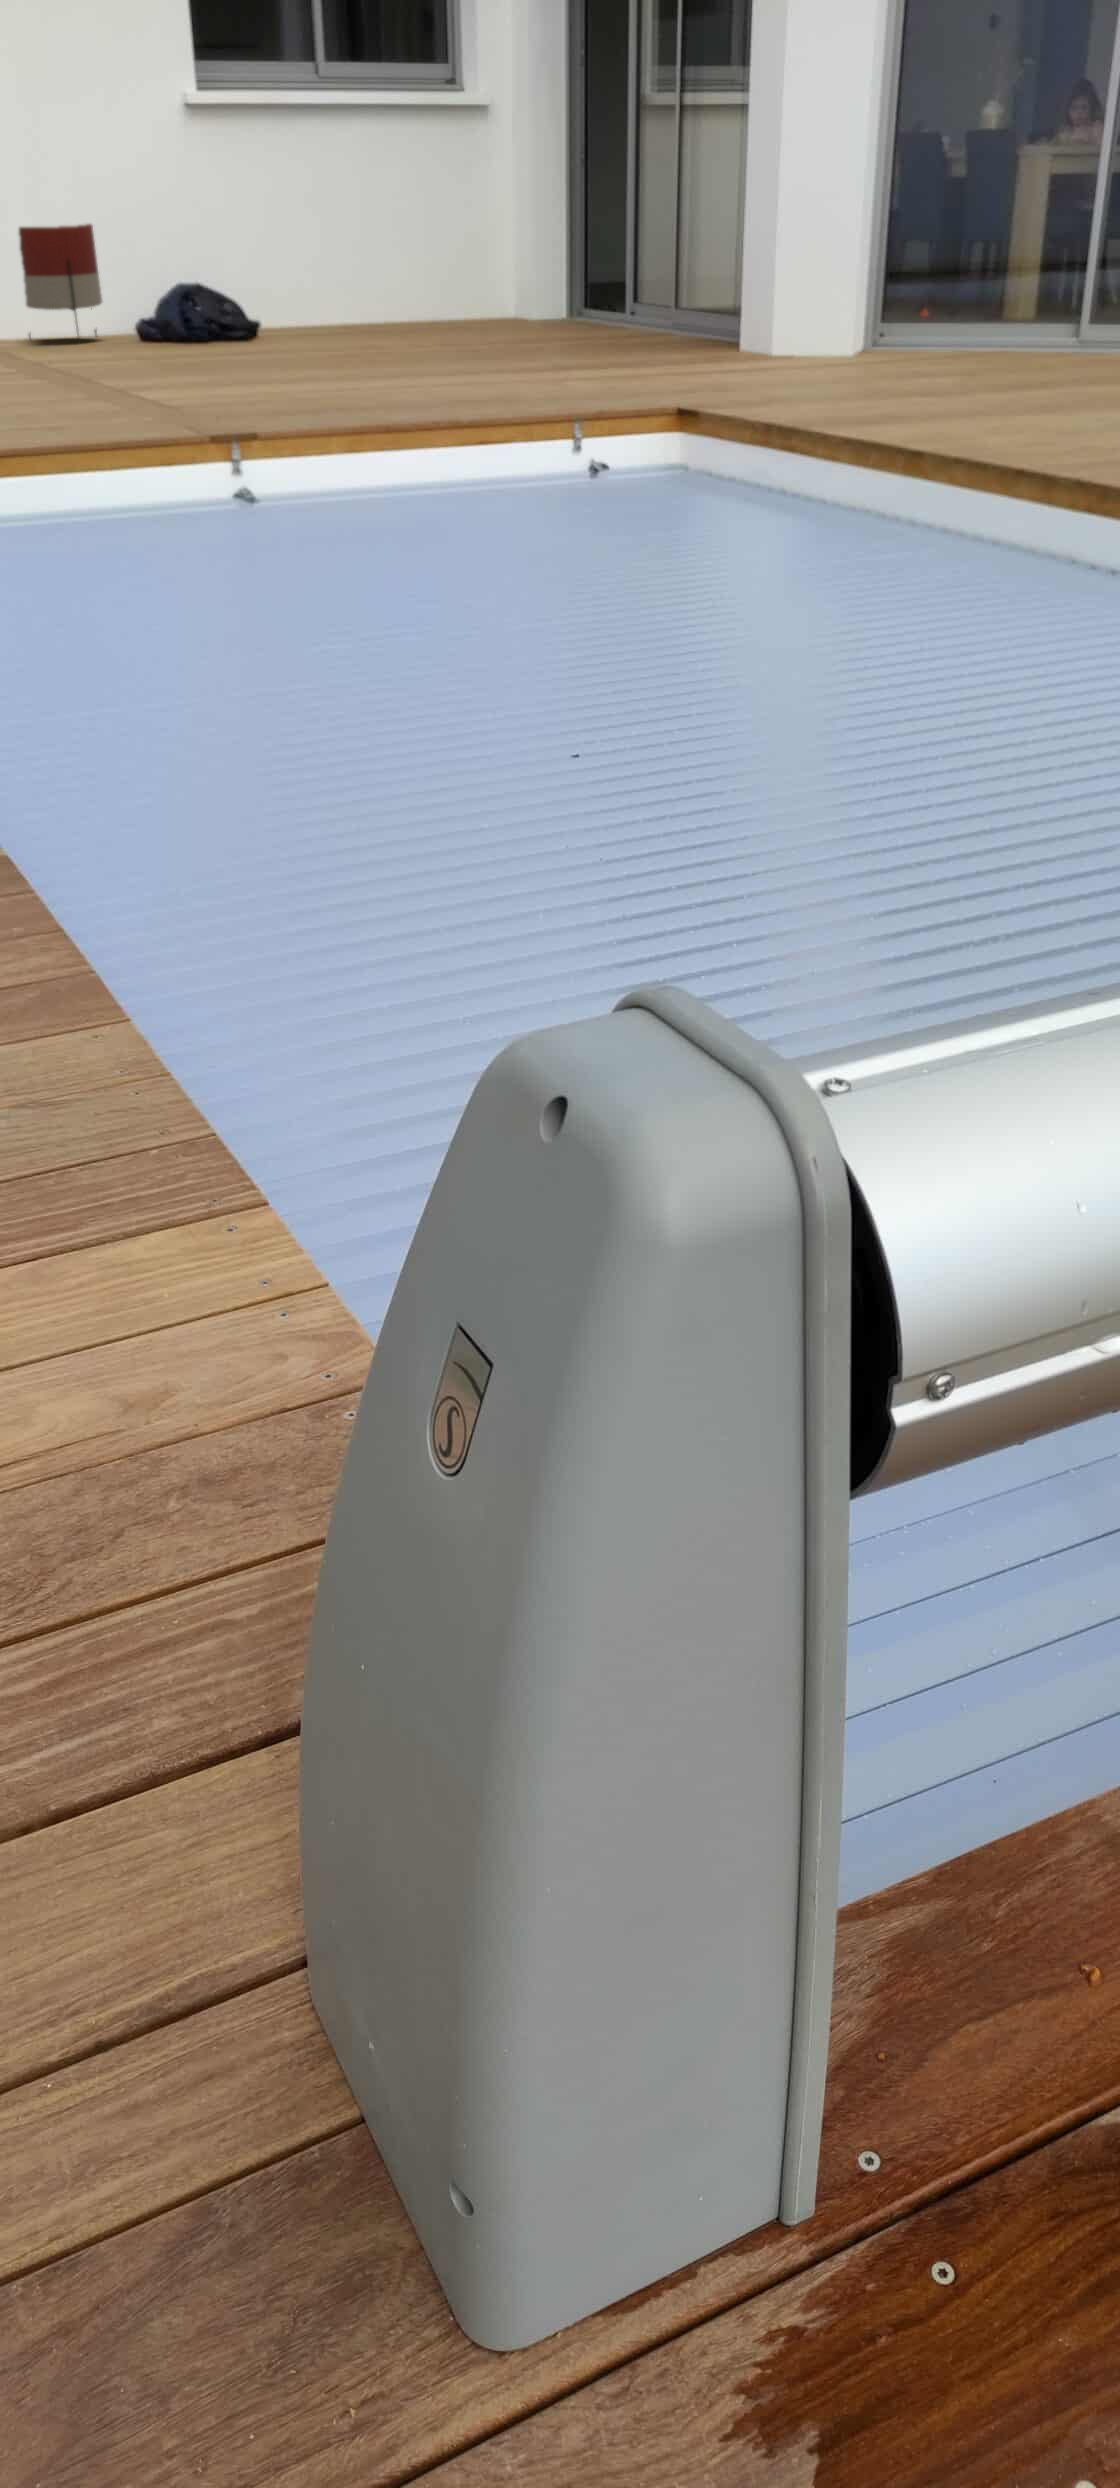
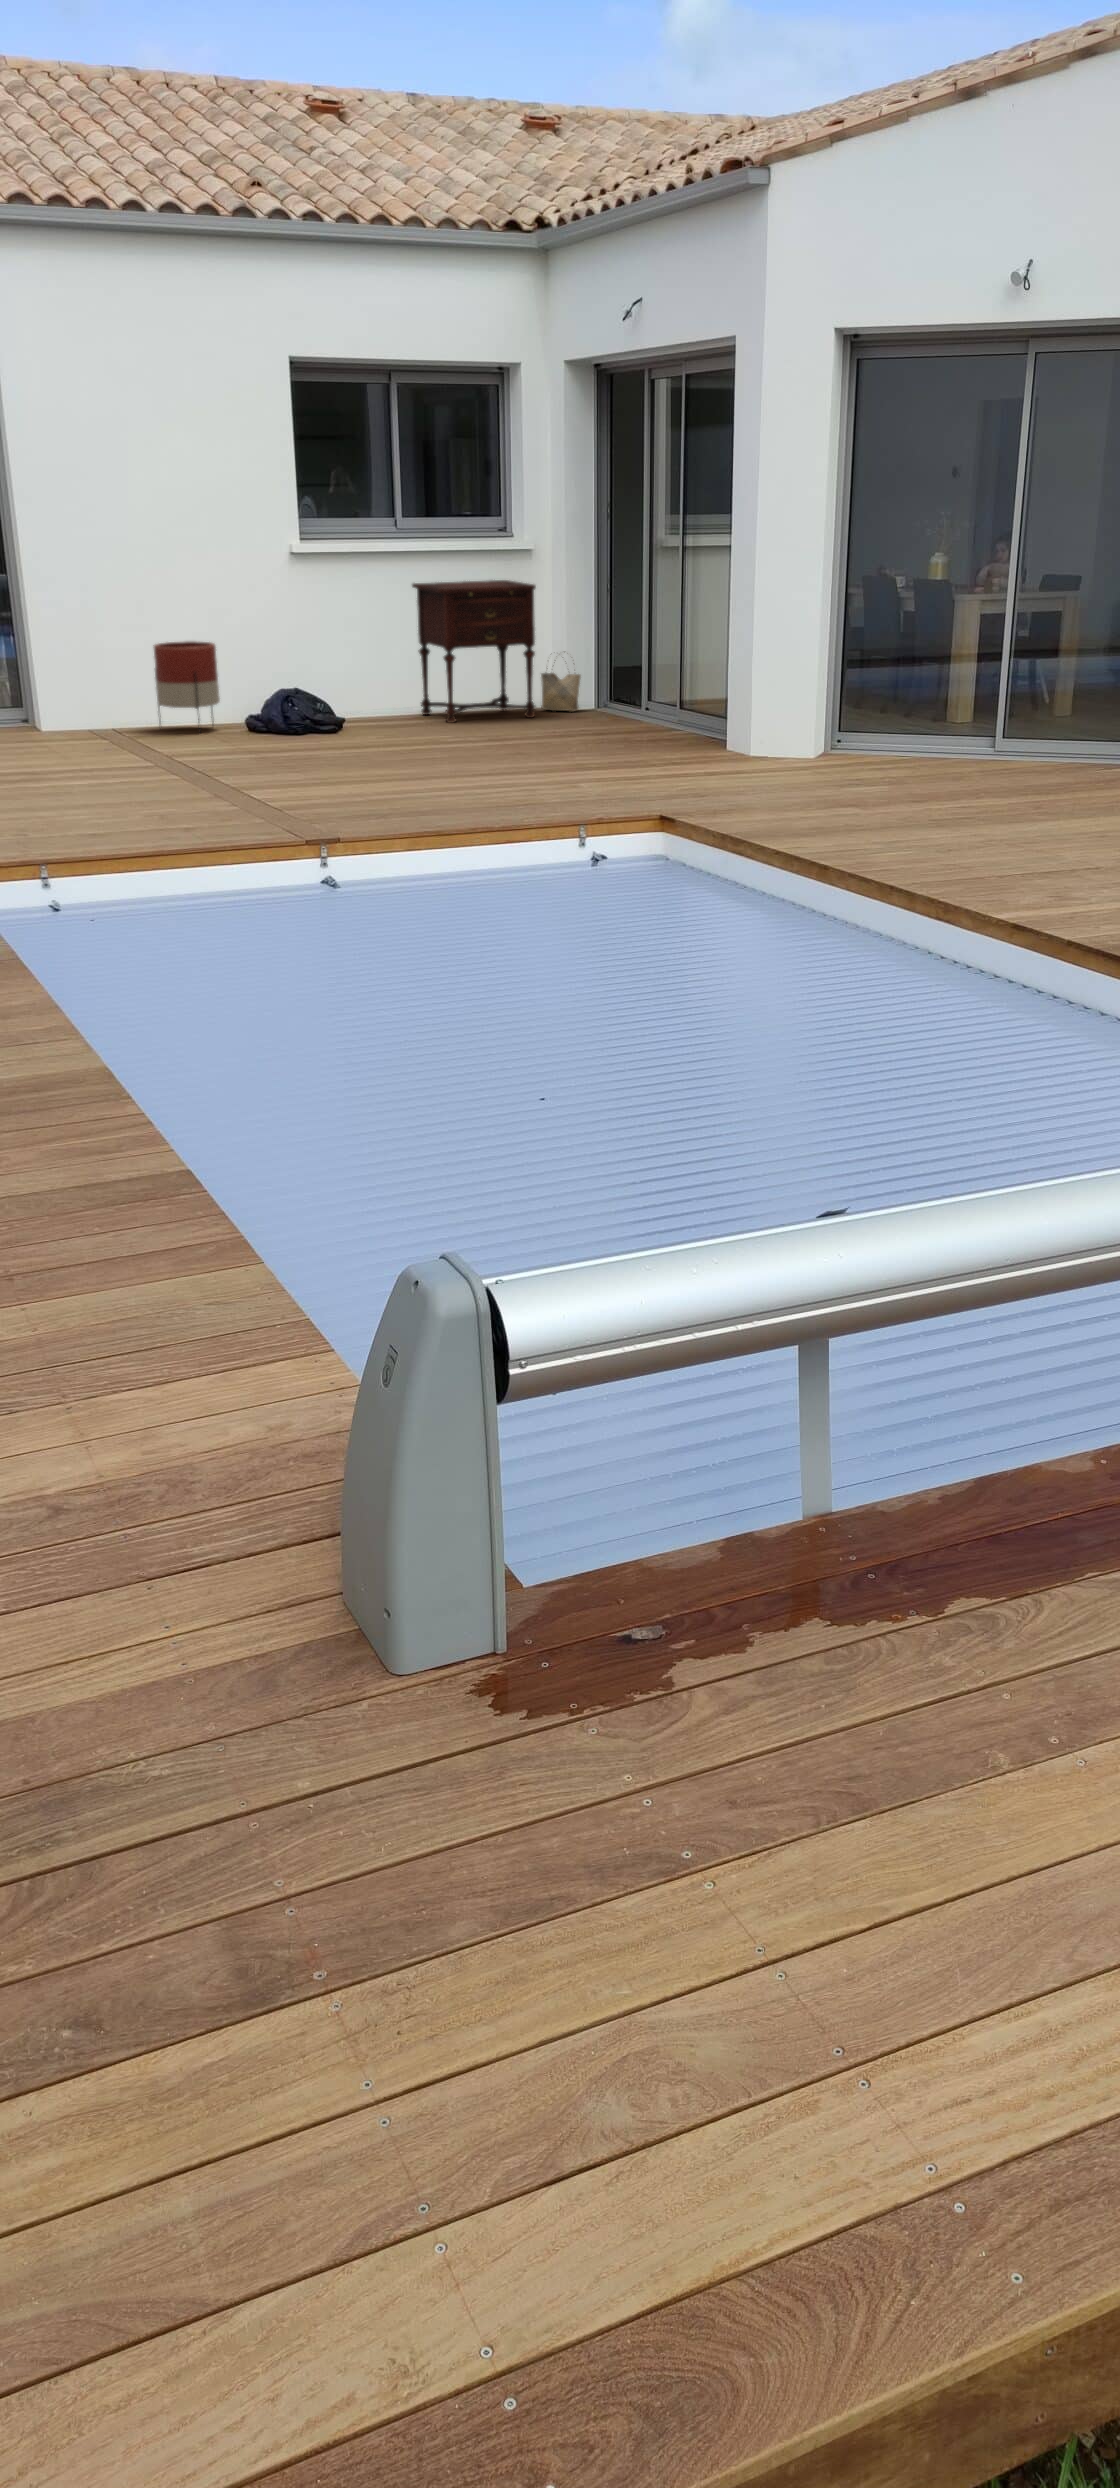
side table: none [337,145,496,332] -> present [412,580,536,723]
woven basket: none [500,241,550,319] -> present [541,661,581,712]

